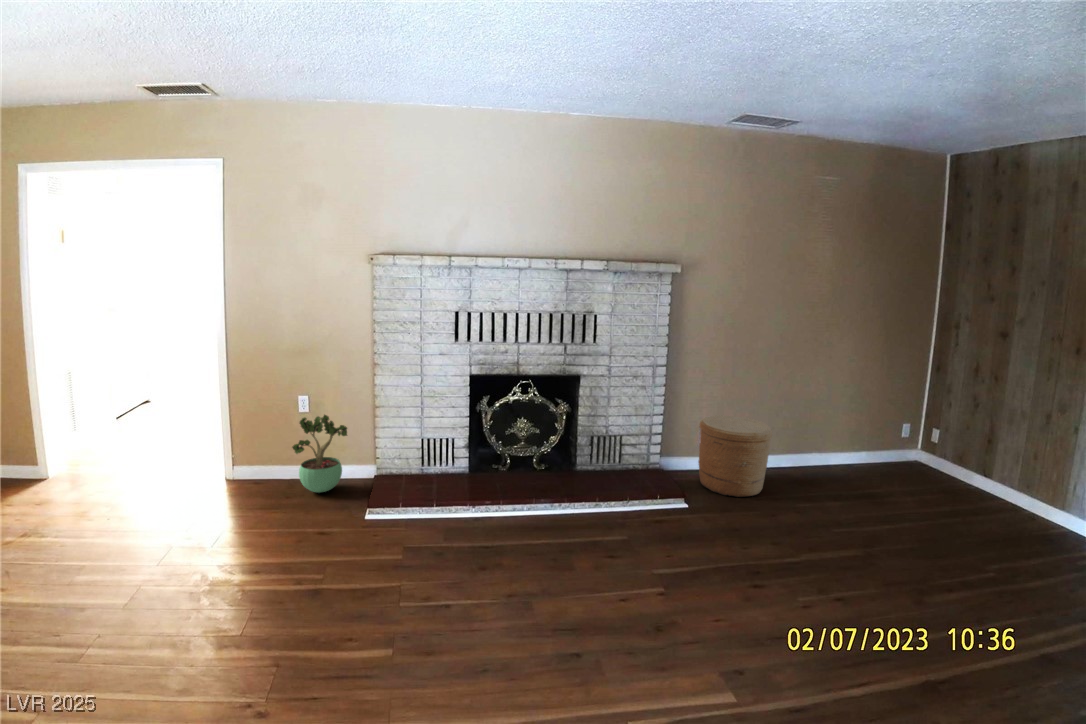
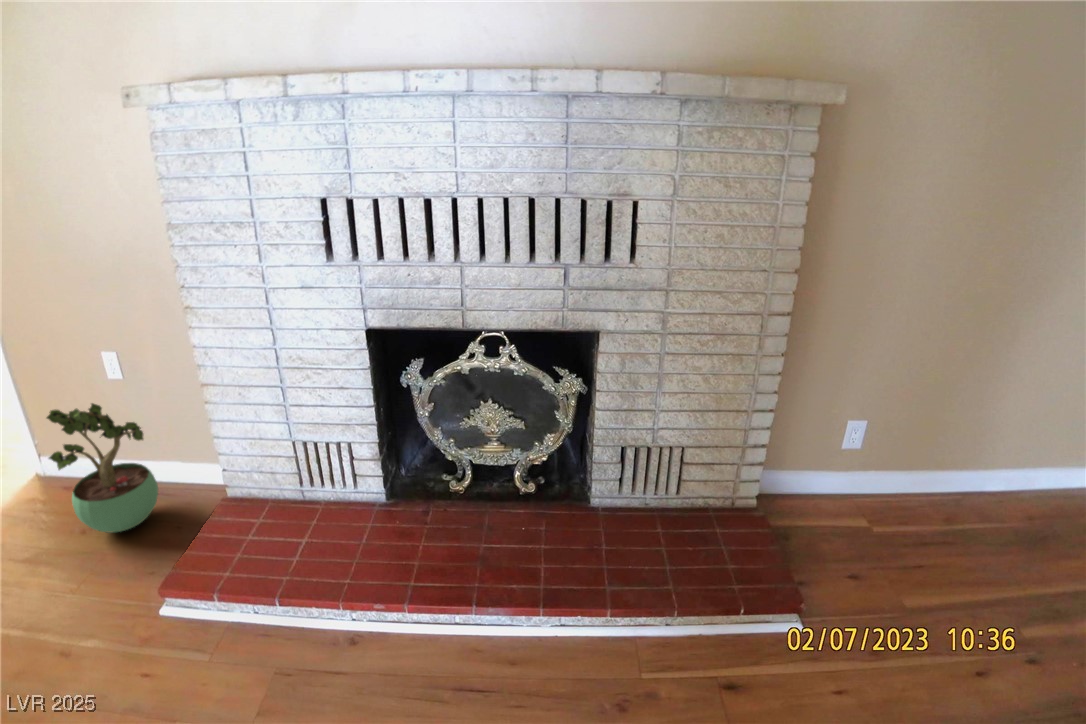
woven basket: present [698,416,772,497] -> none [841,413,1026,602]

